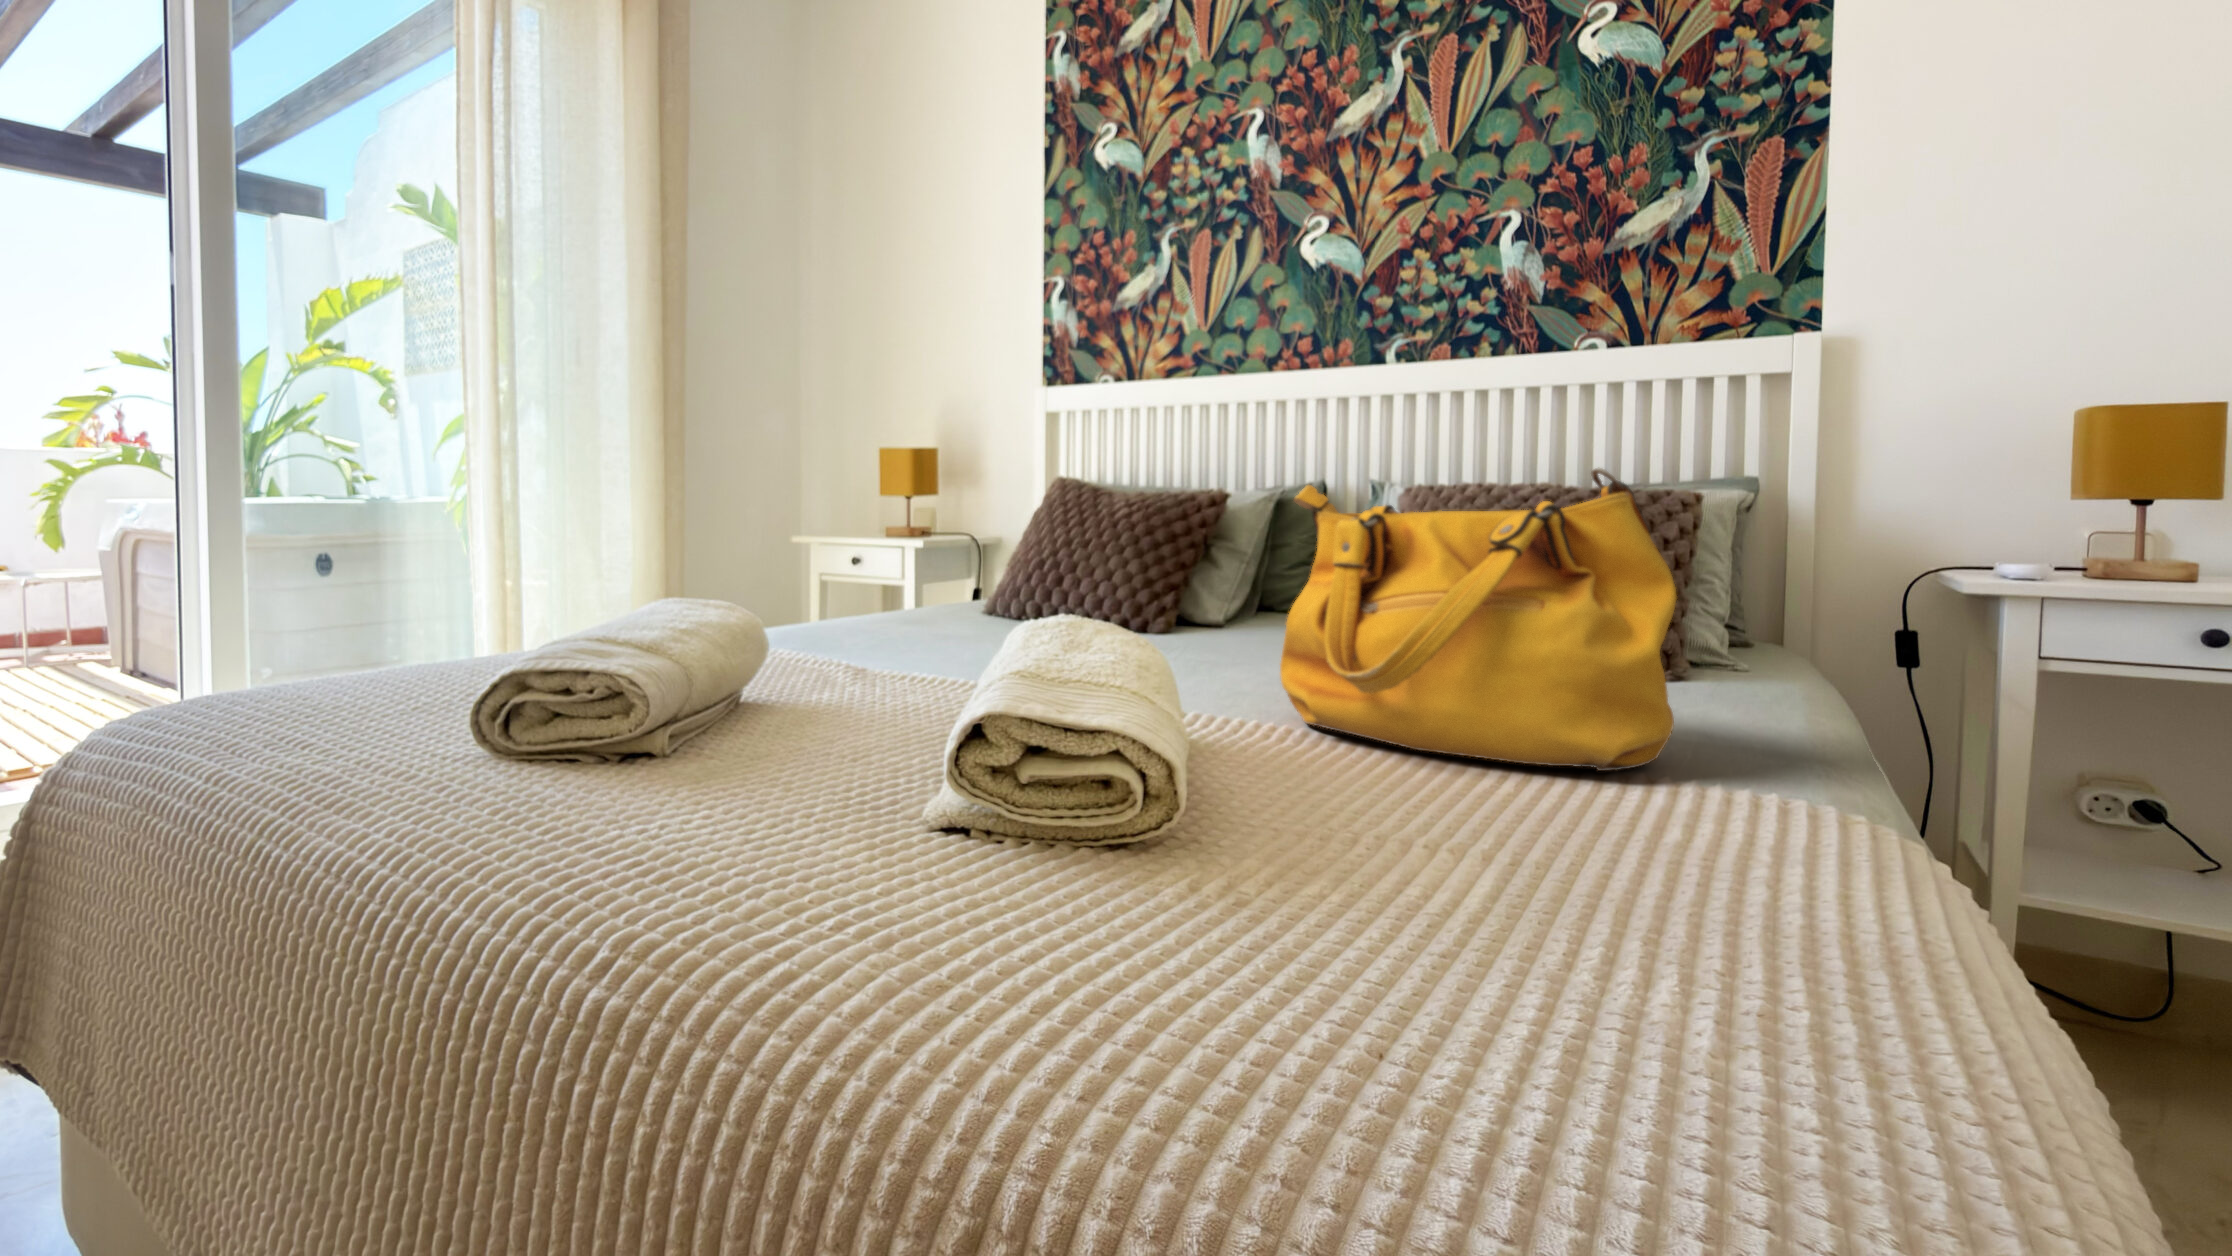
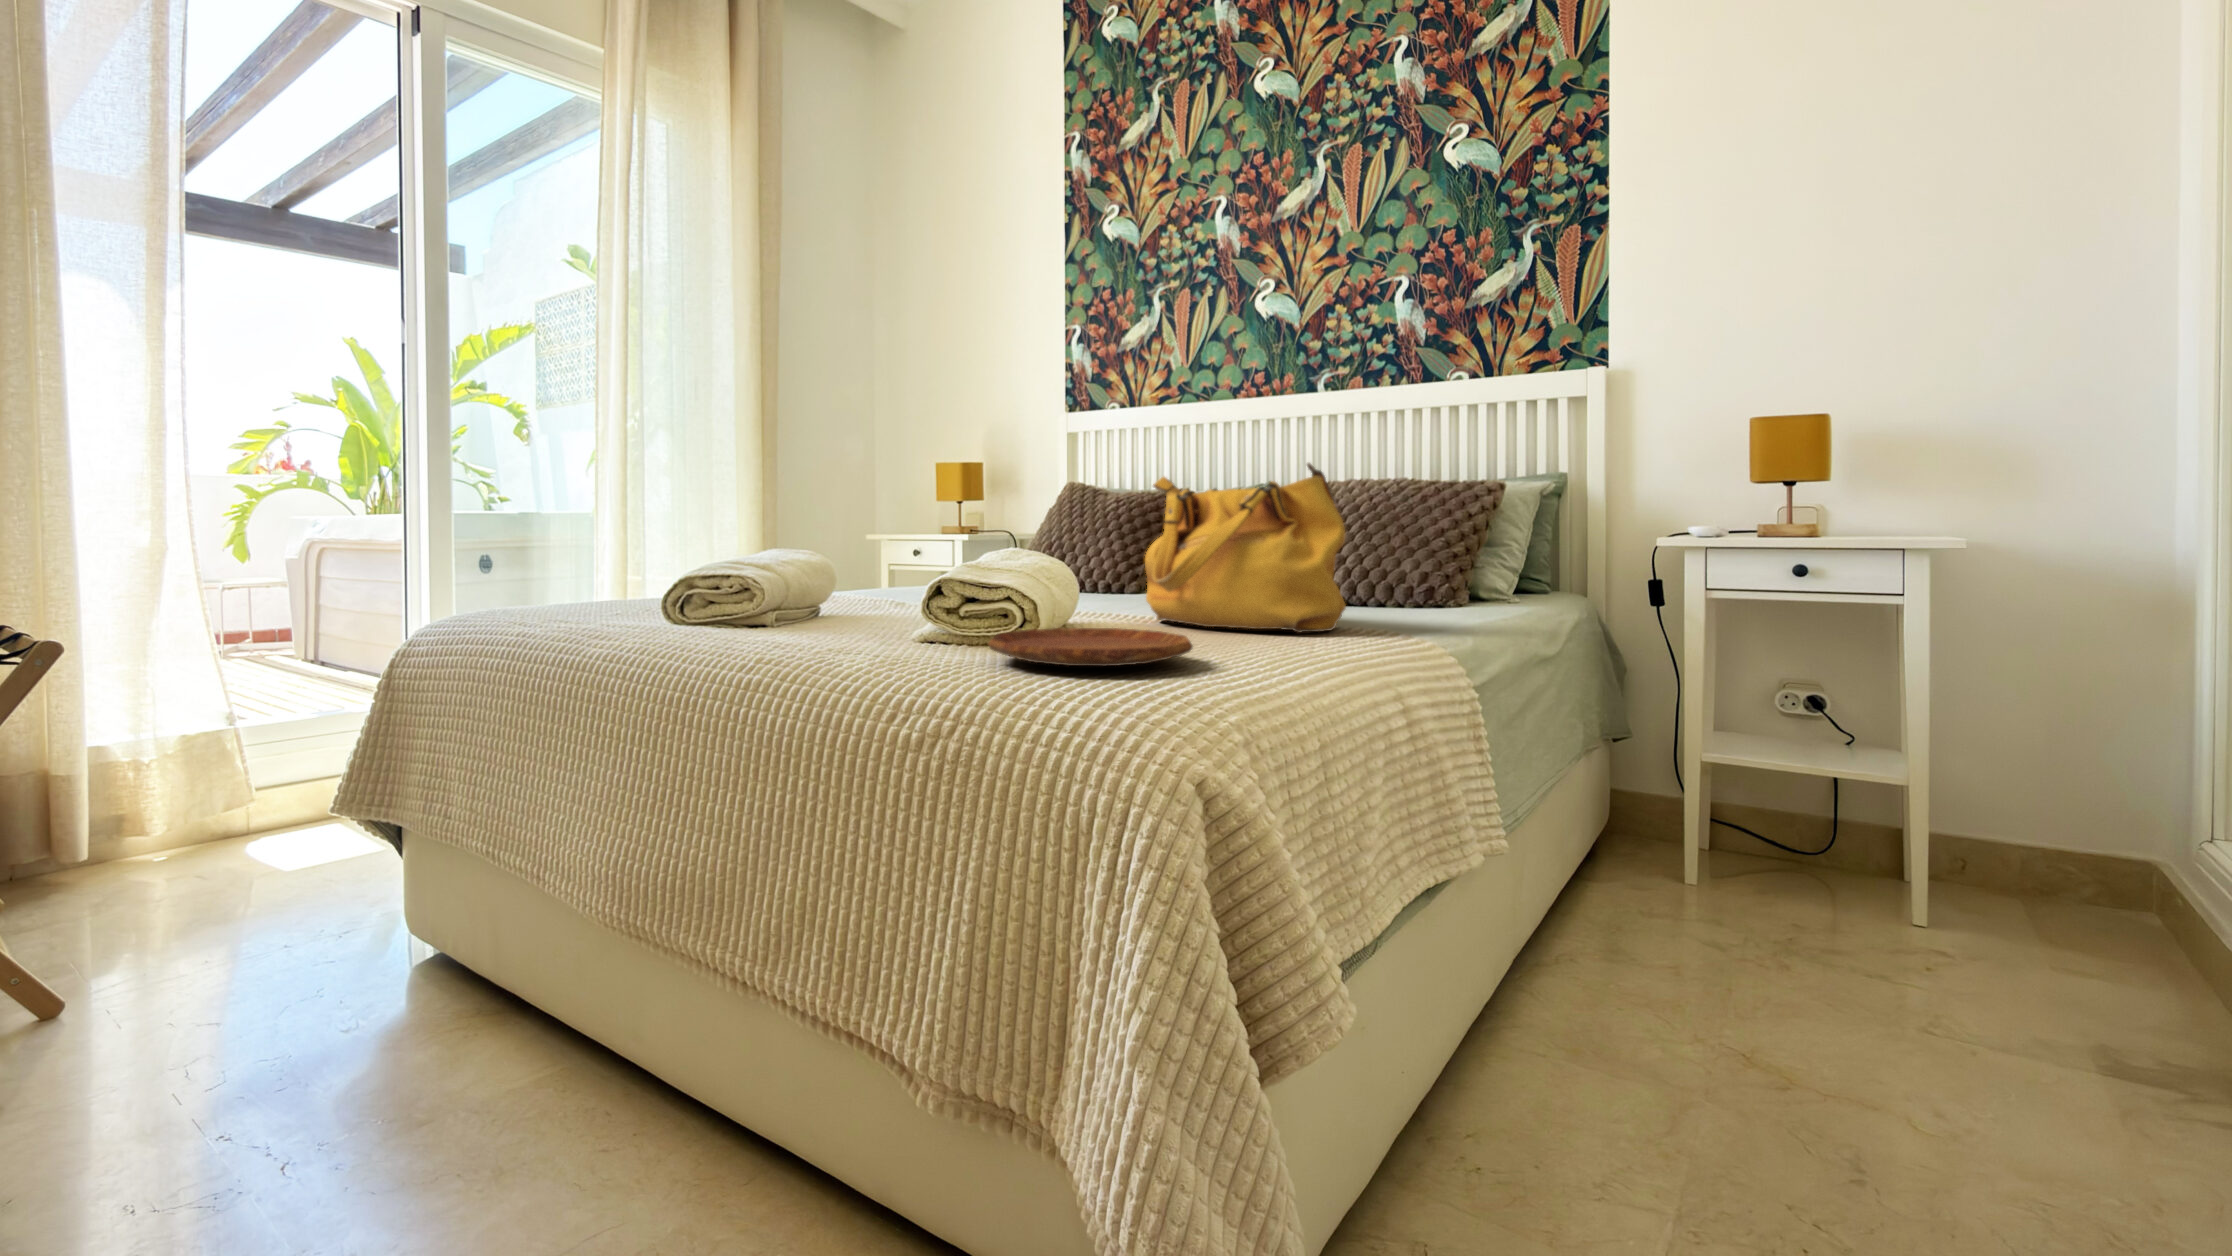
tray: none [1148,810,1661,1007] -> present [988,628,1193,666]

